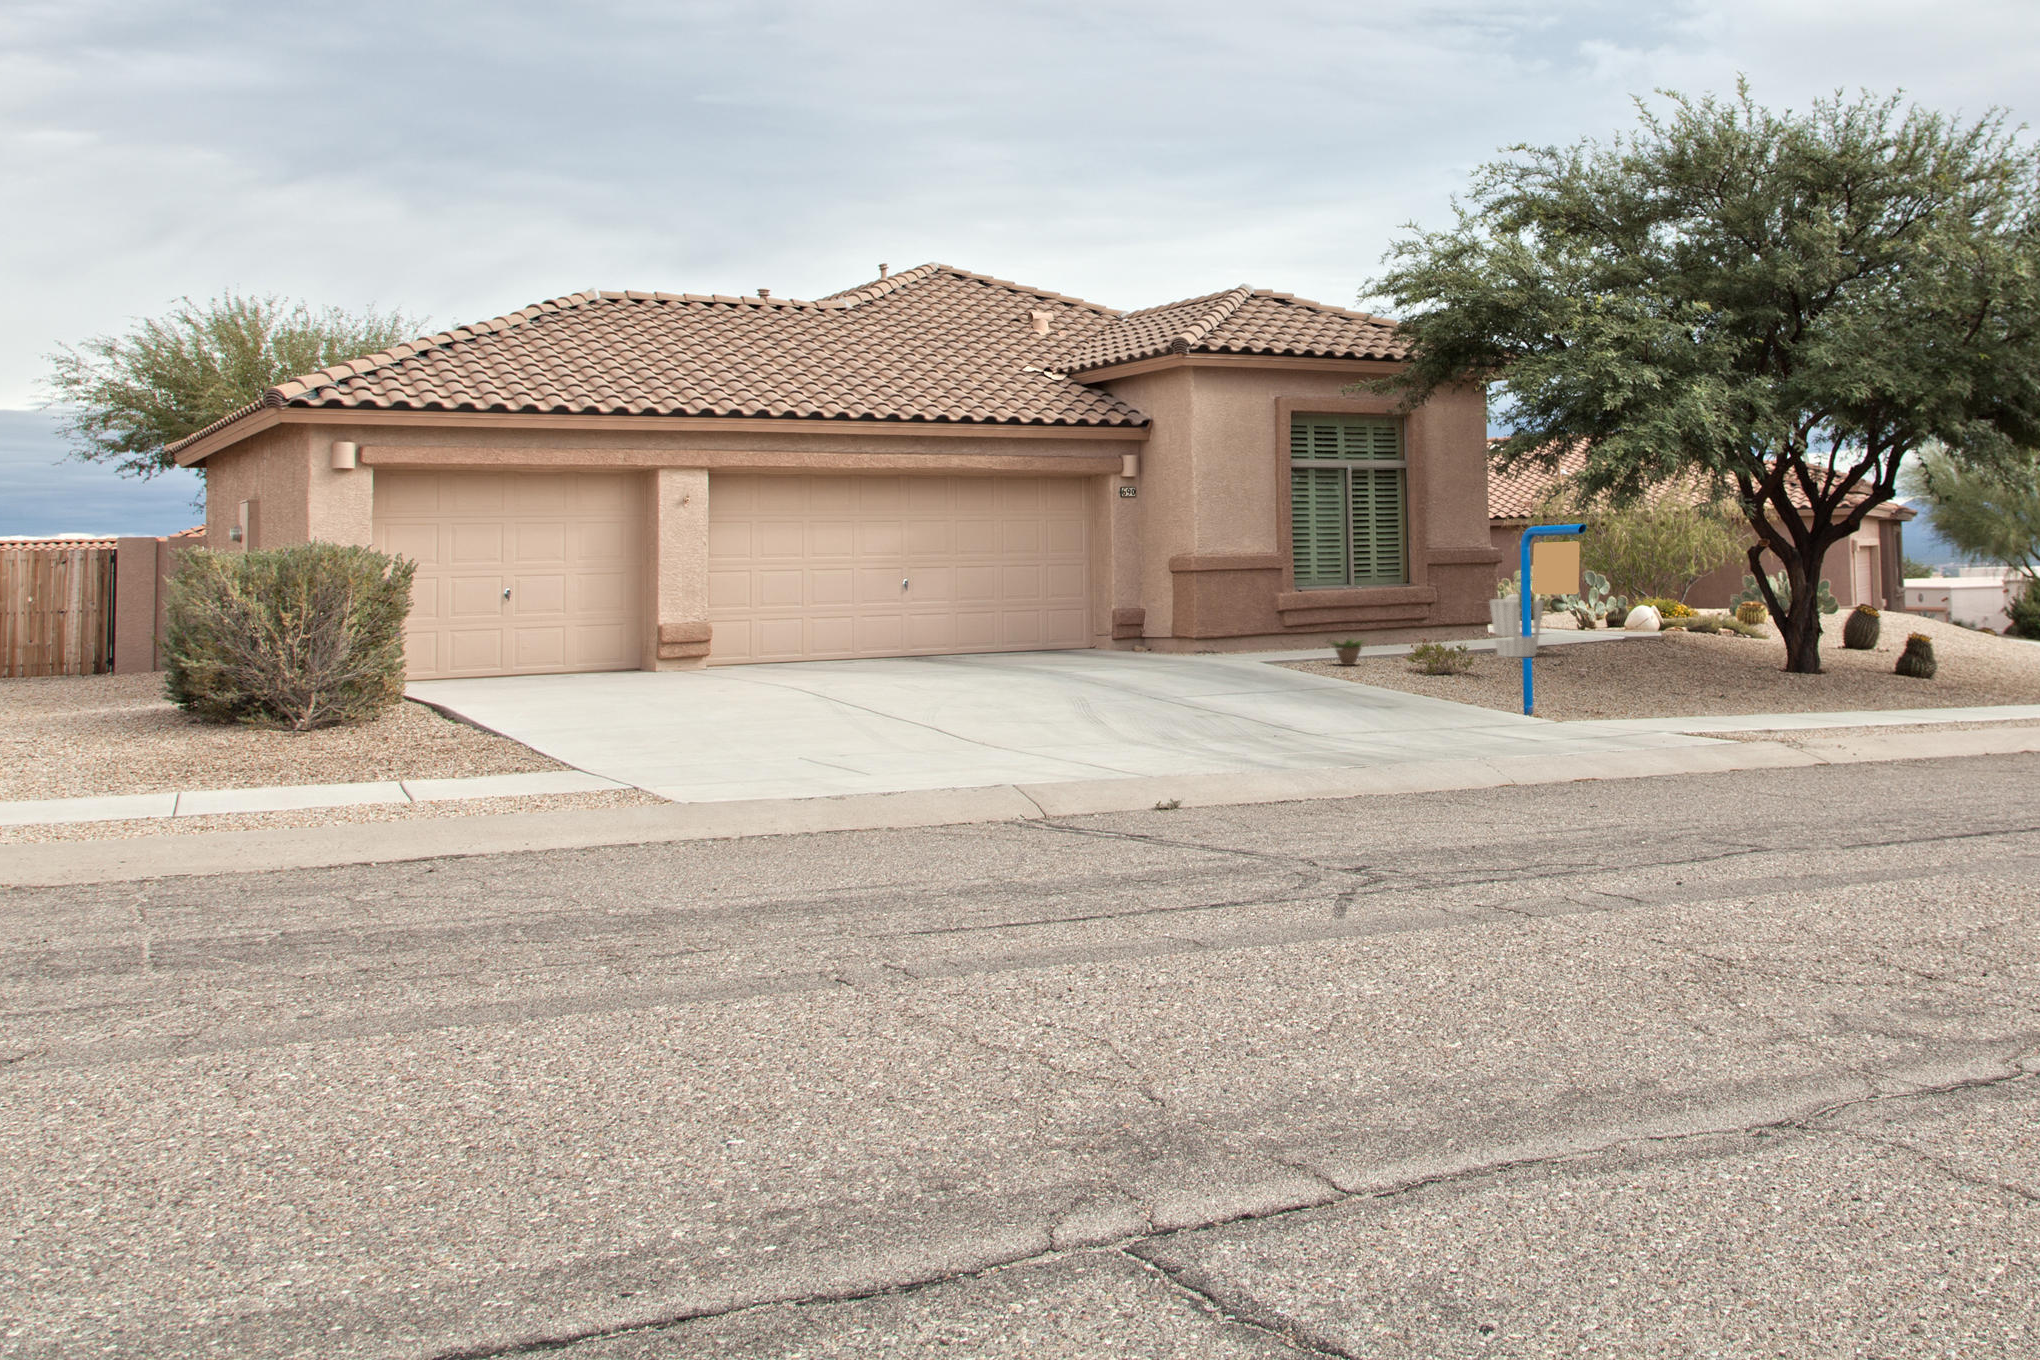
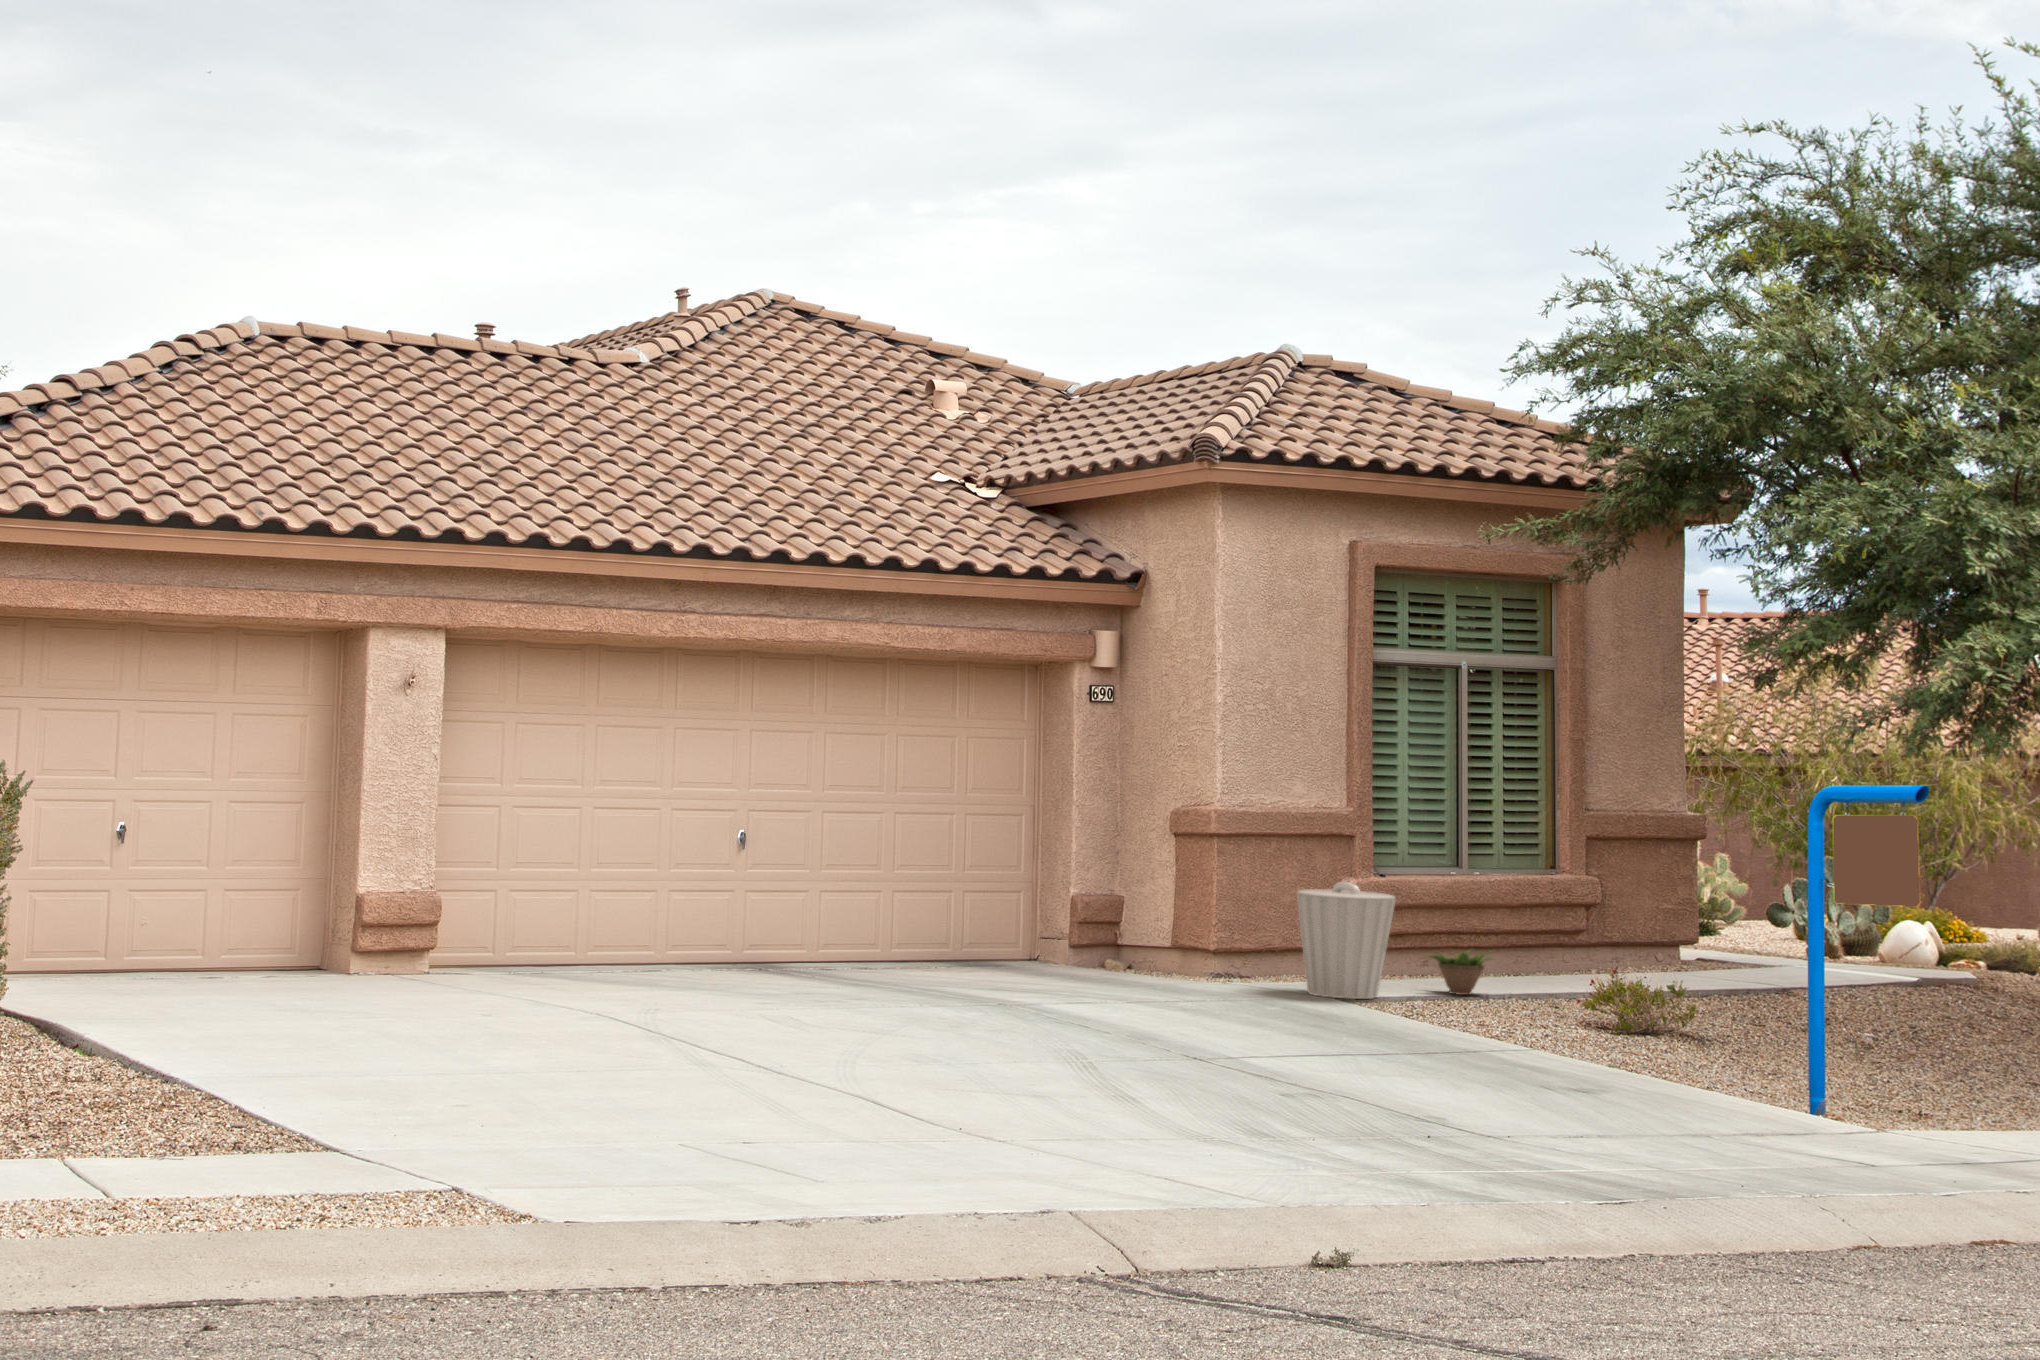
trash can: present [1490,594,1544,657] -> present [1297,882,1395,999]

